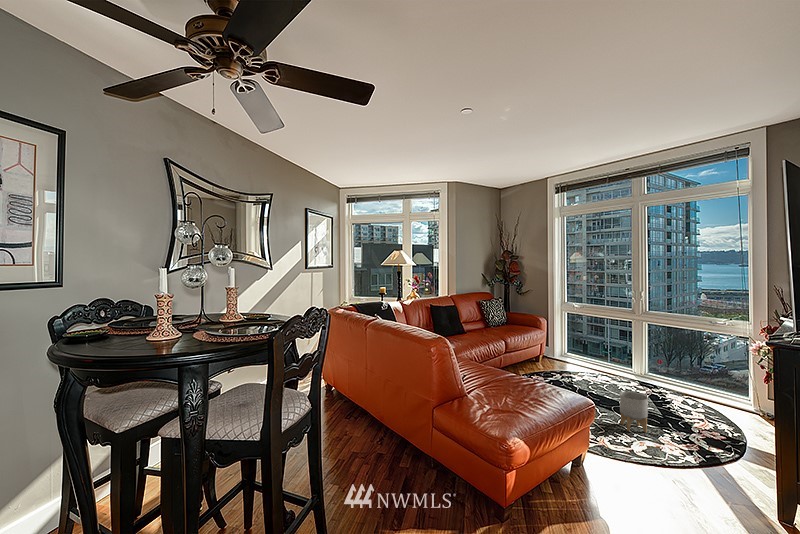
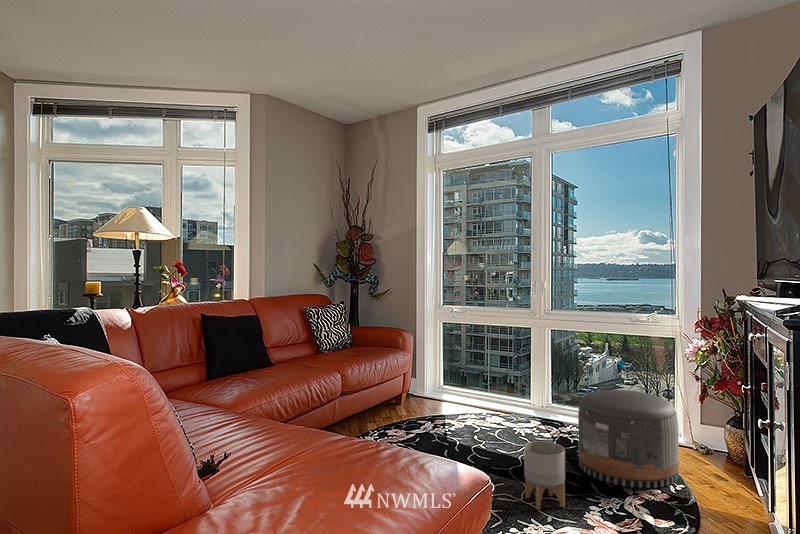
pouf: none [662,366,739,432] -> present [578,390,679,488]

